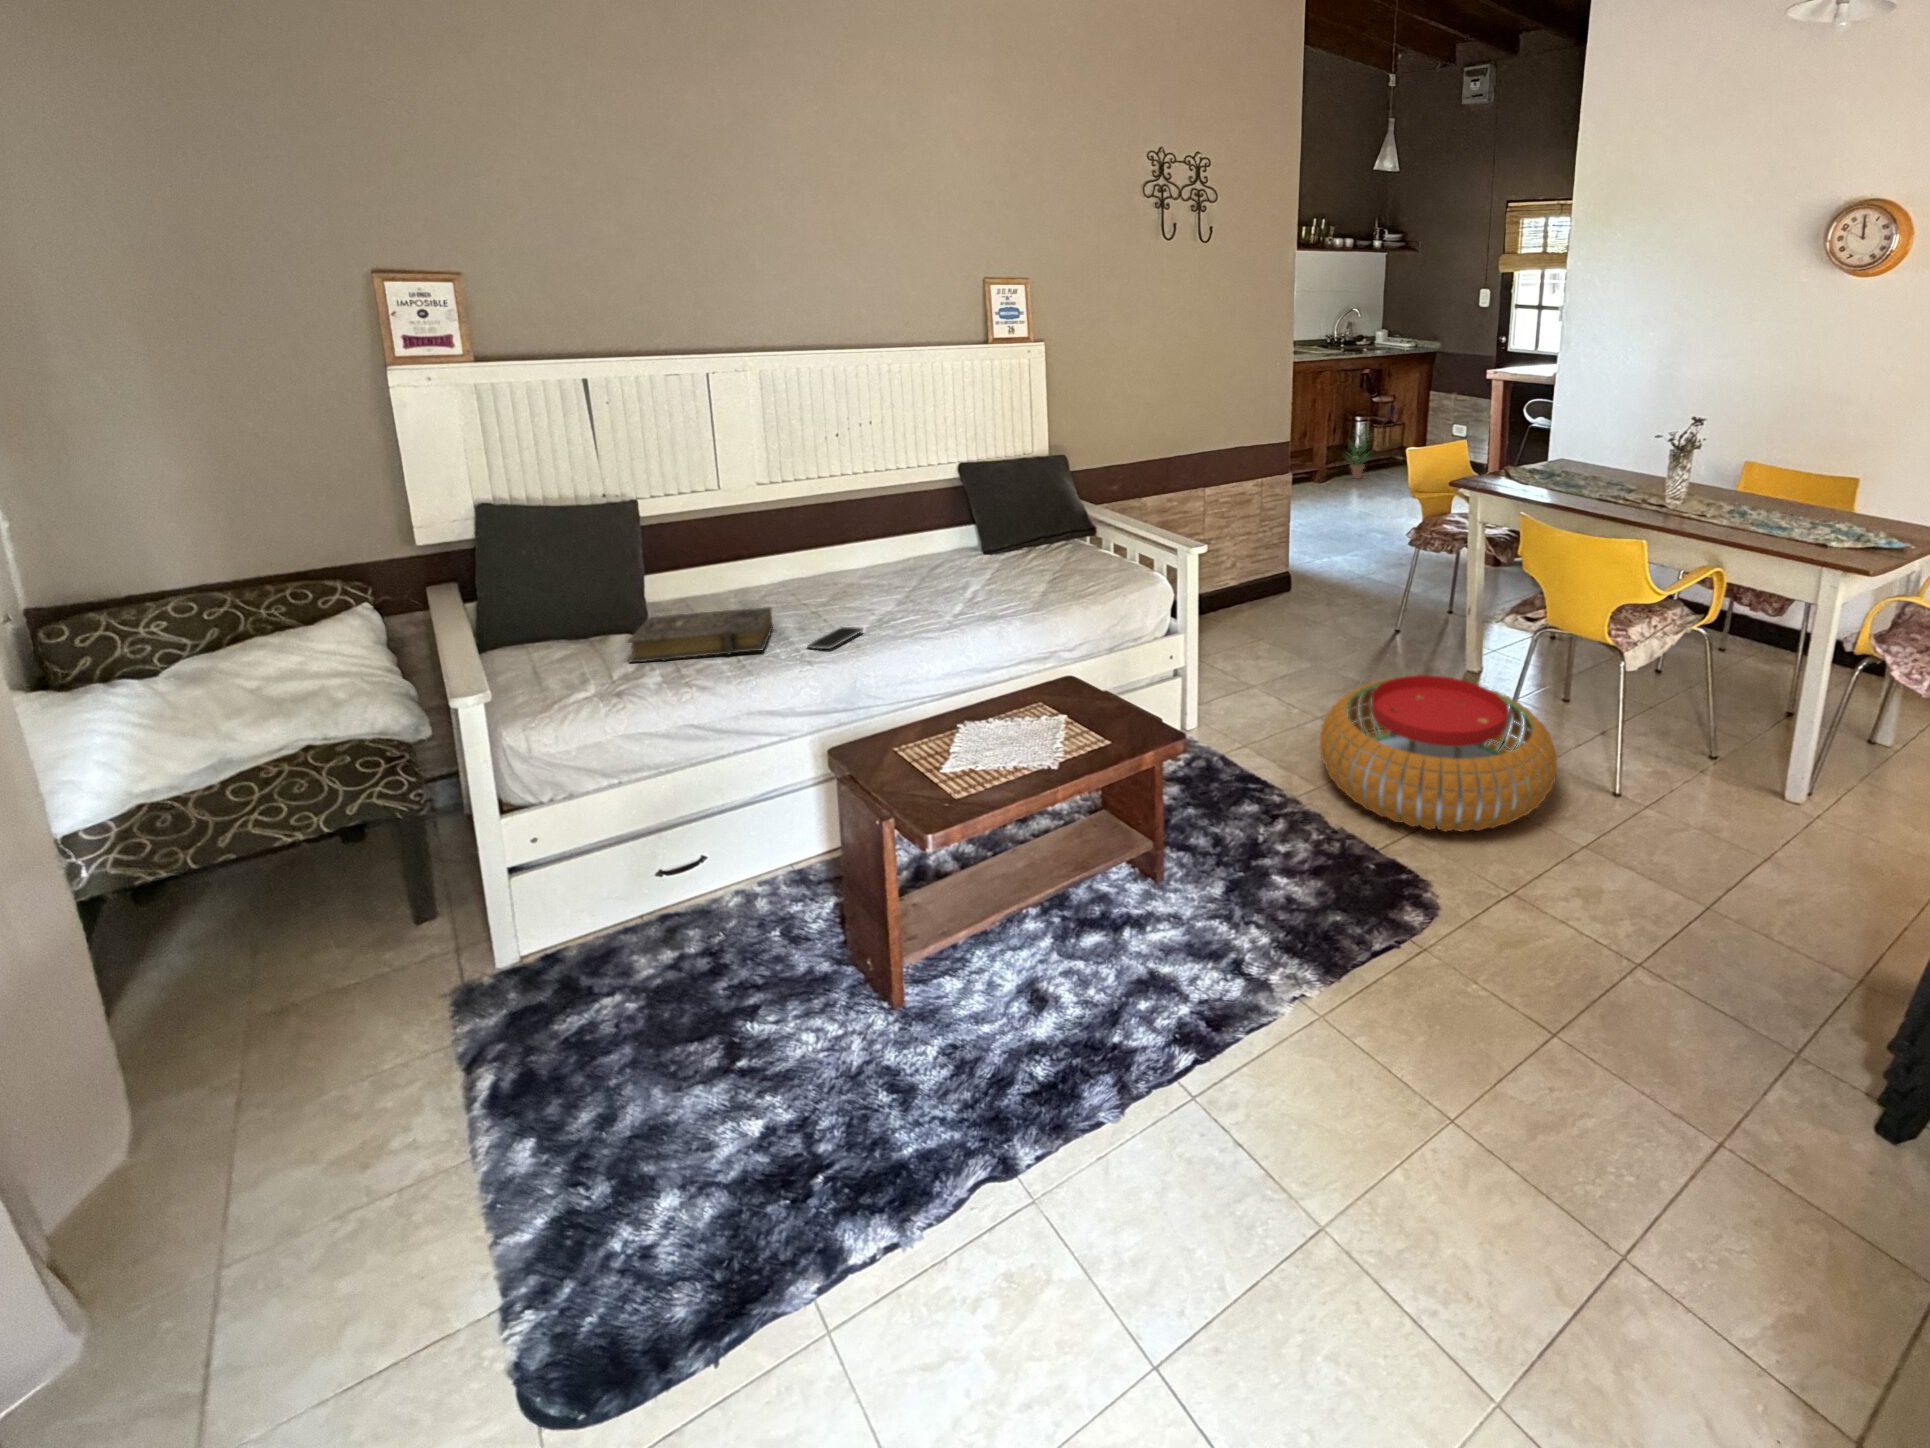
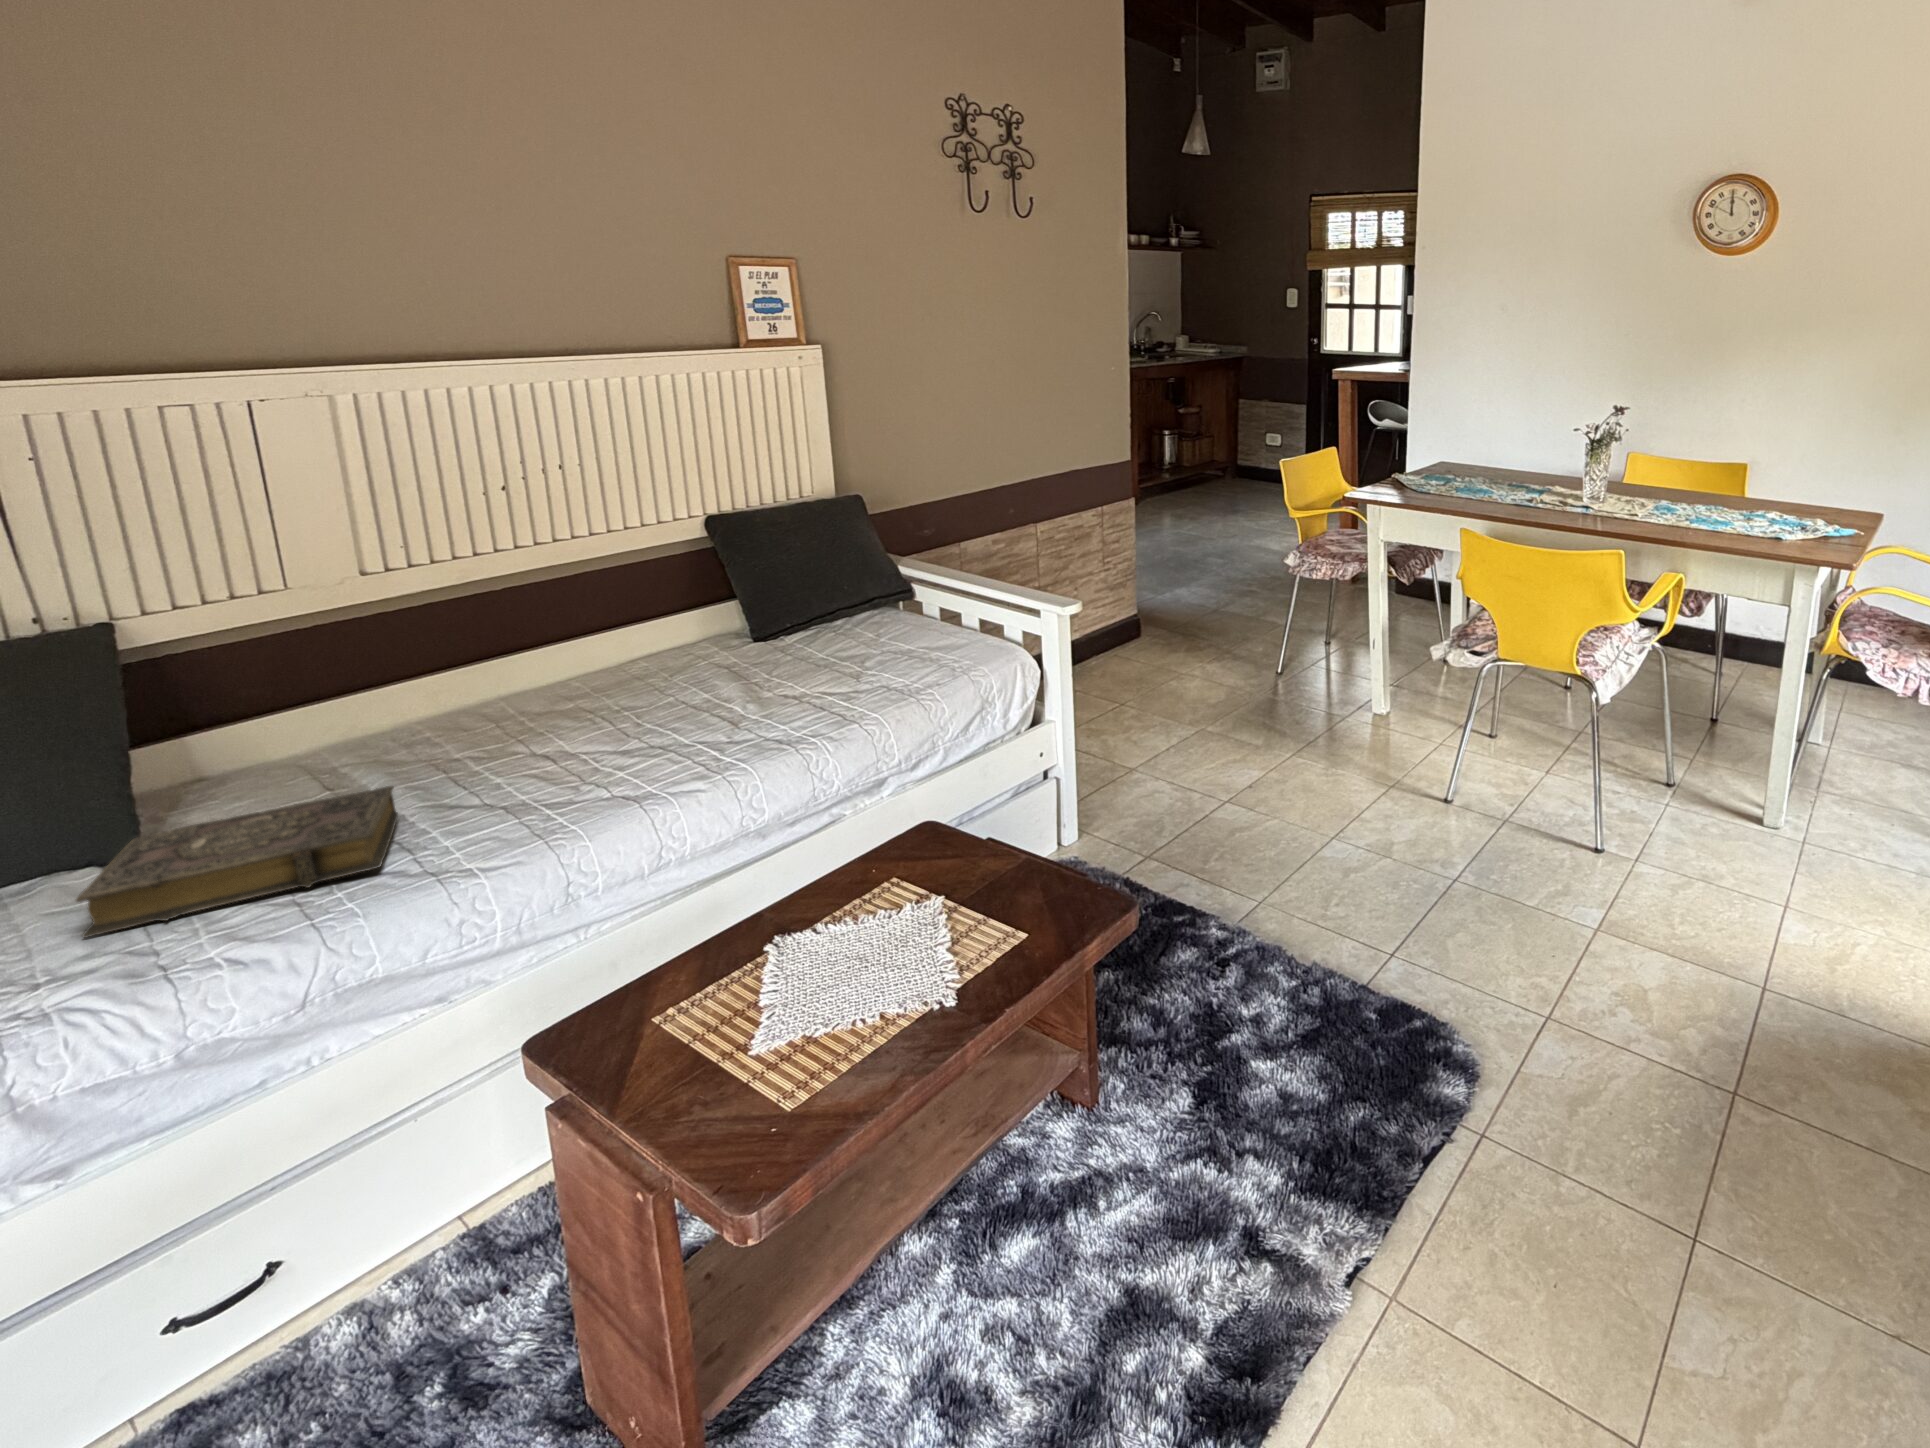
potted plant: present [1348,430,1368,479] -> none [1157,440,1192,501]
smartphone: present [808,627,863,649] -> none [467,797,571,849]
pouf: present [1320,675,1557,832] -> none [1253,740,1548,947]

